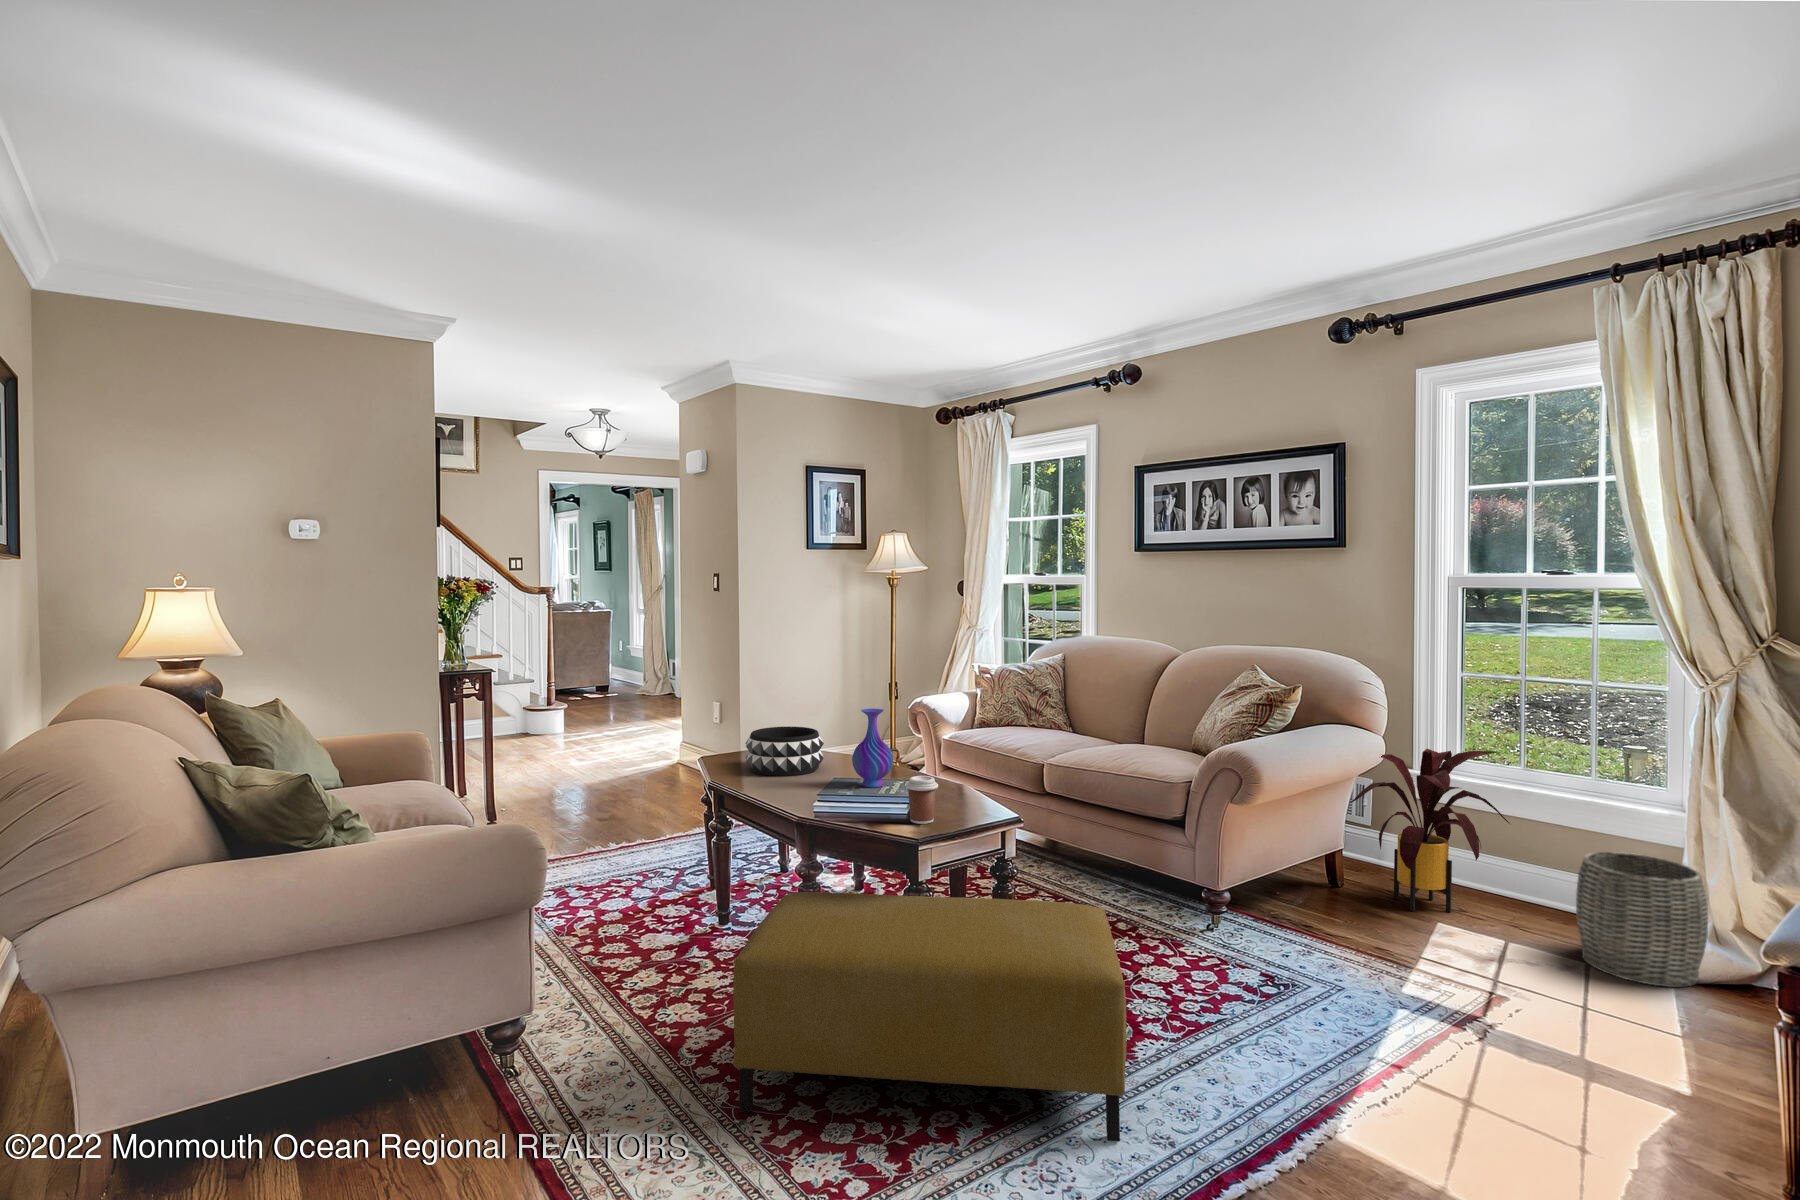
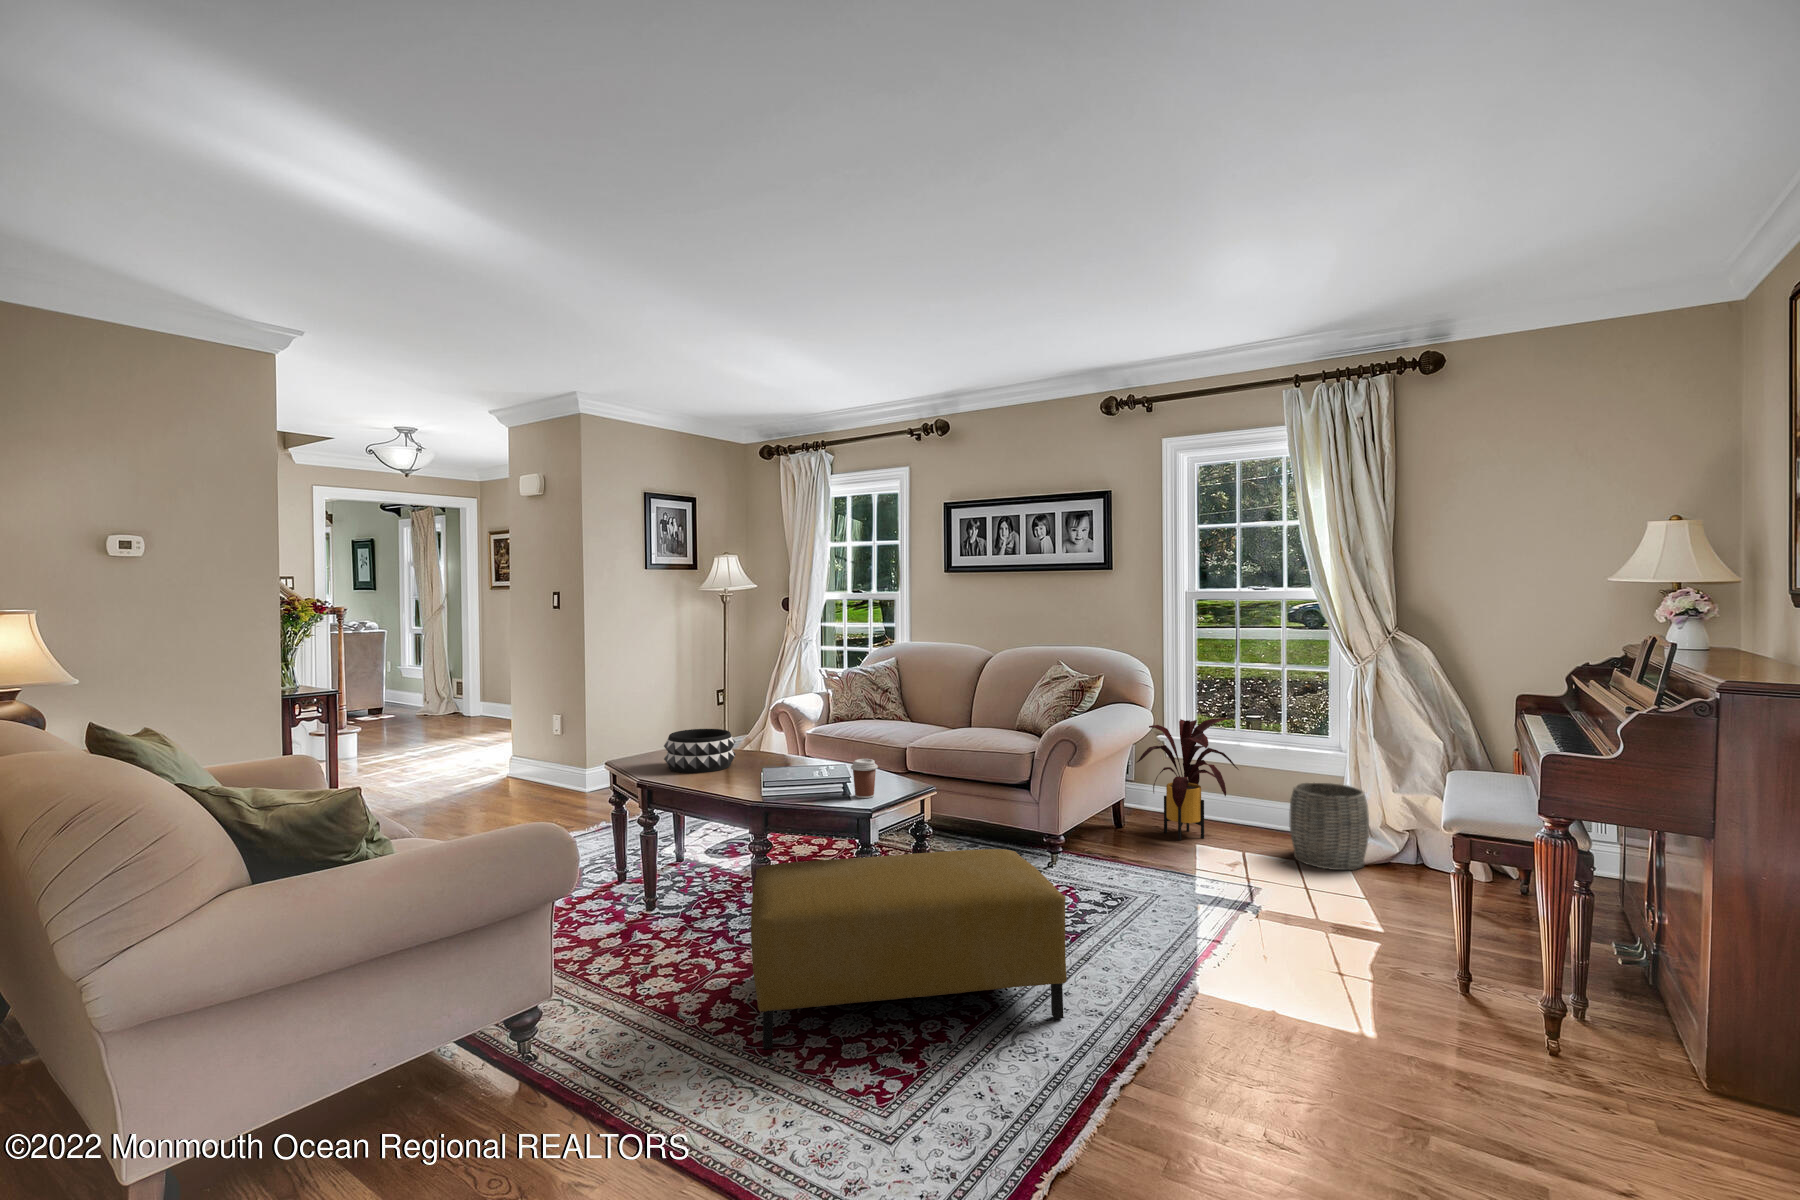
vase: present [852,709,893,787] -> none [775,708,810,775]

